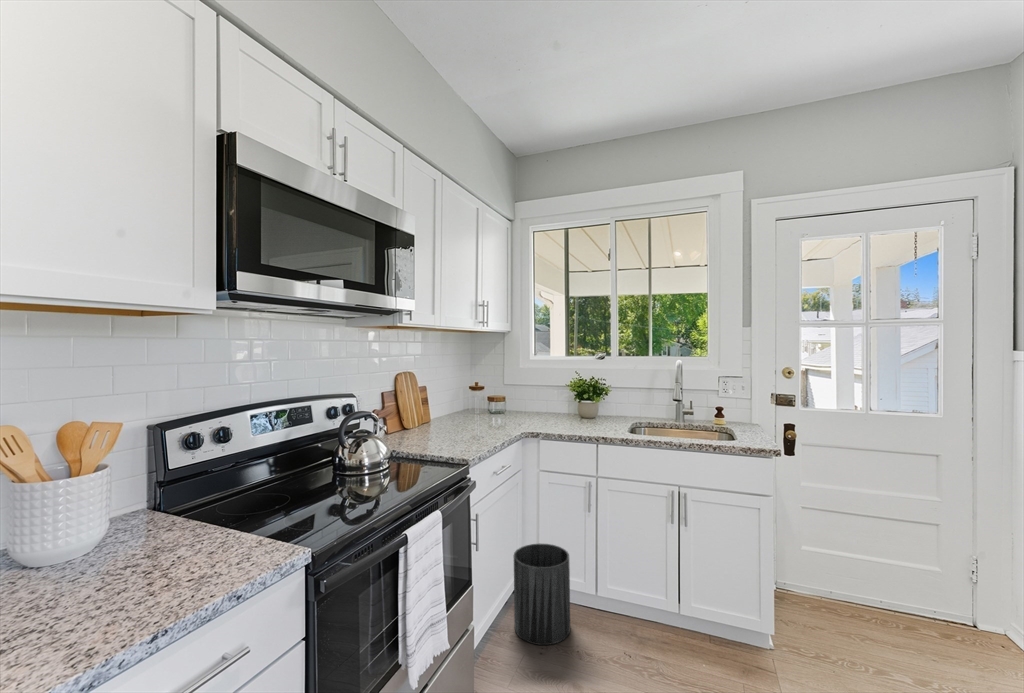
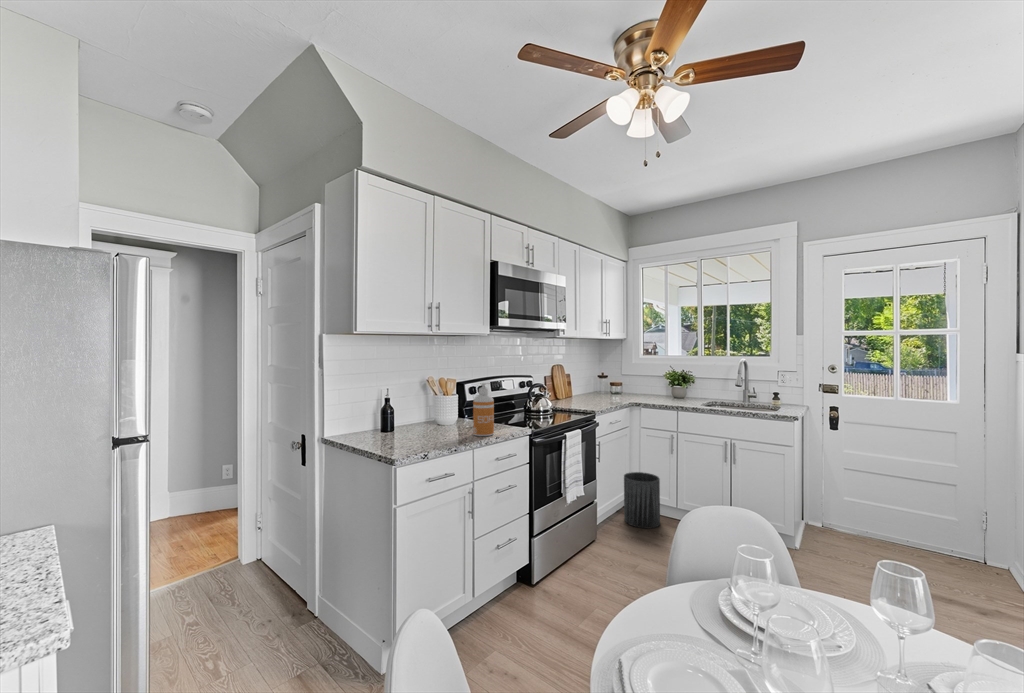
soap dispenser: none [104,444,184,619] -> present [473,383,494,436]

